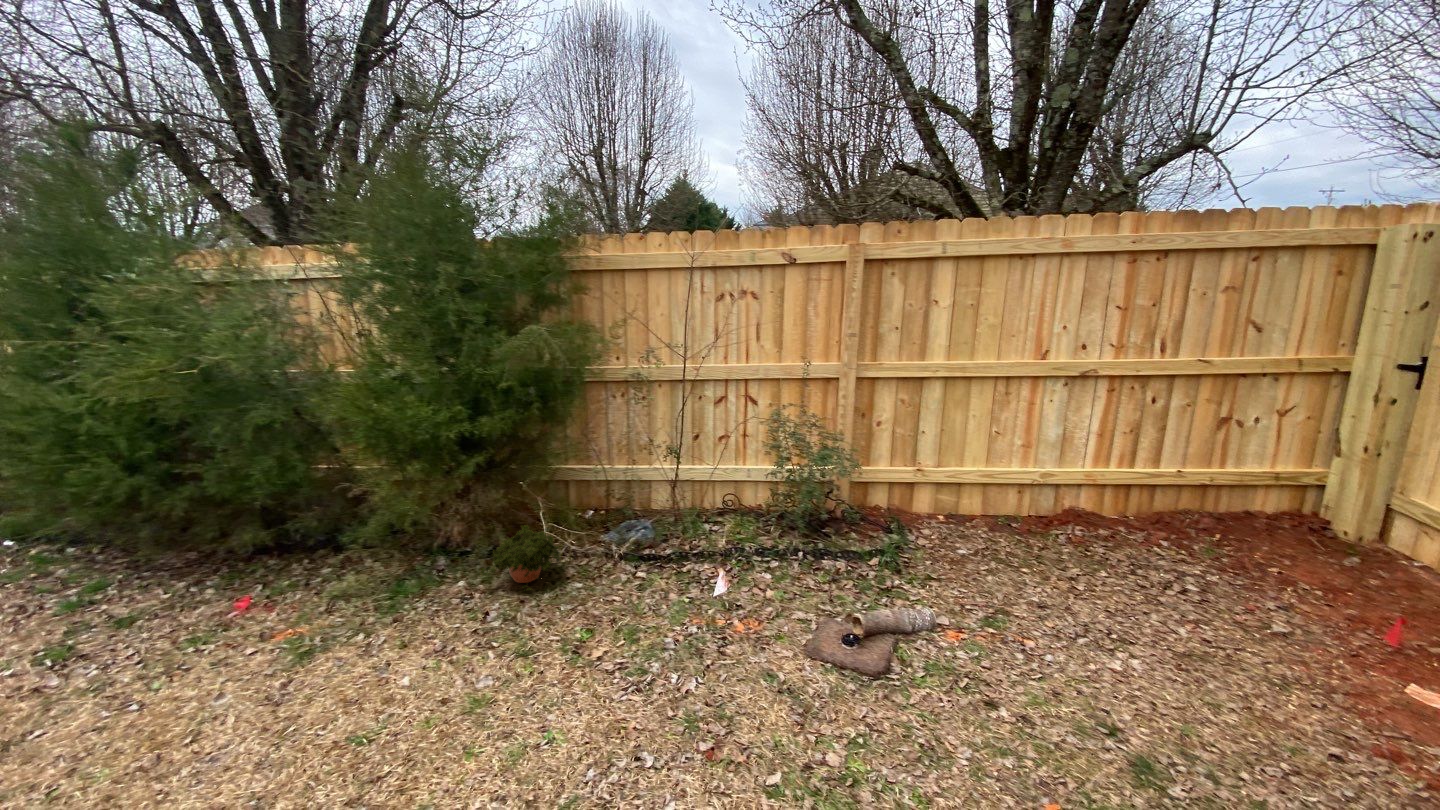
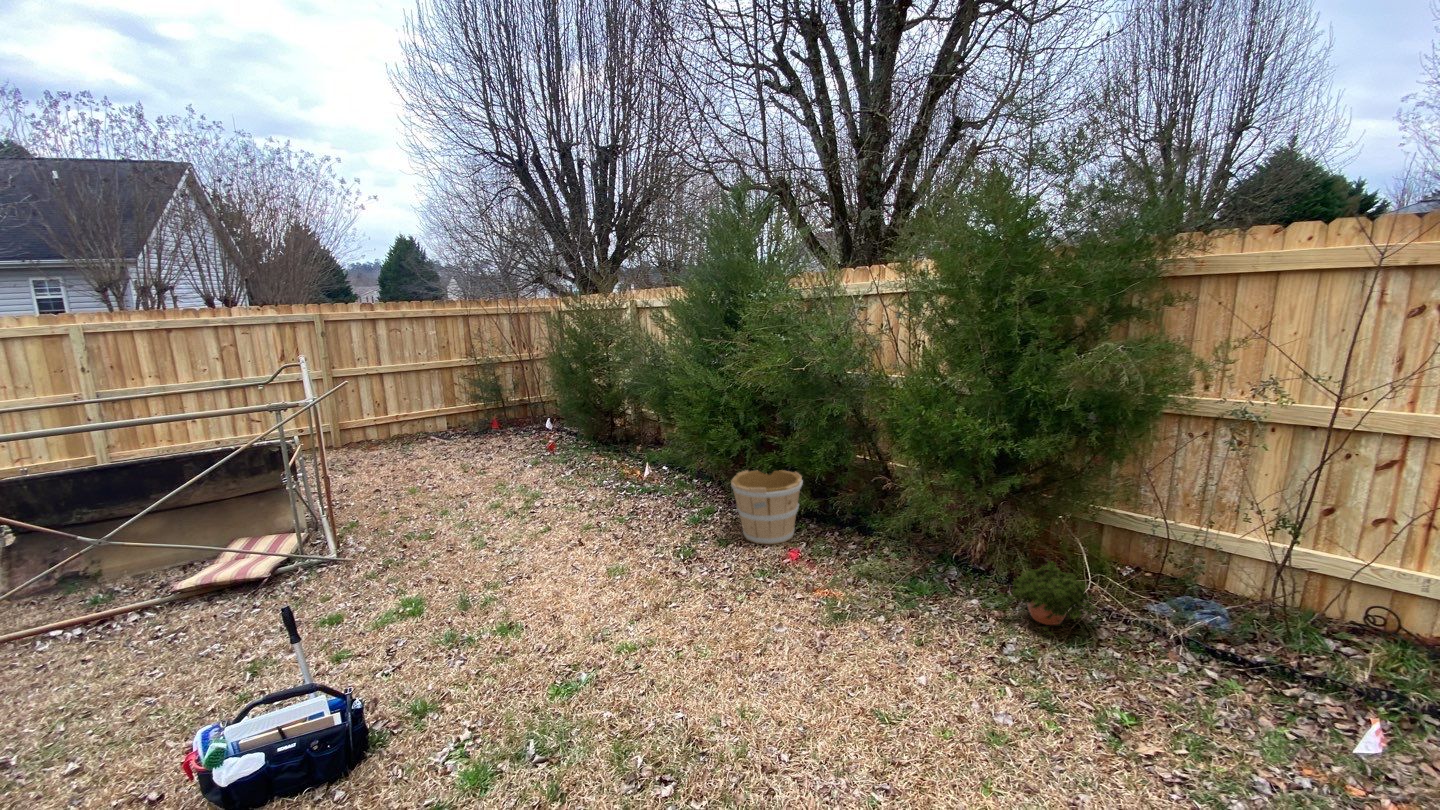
wooden bucket: none [123,504,246,609] -> present [731,470,803,545]

